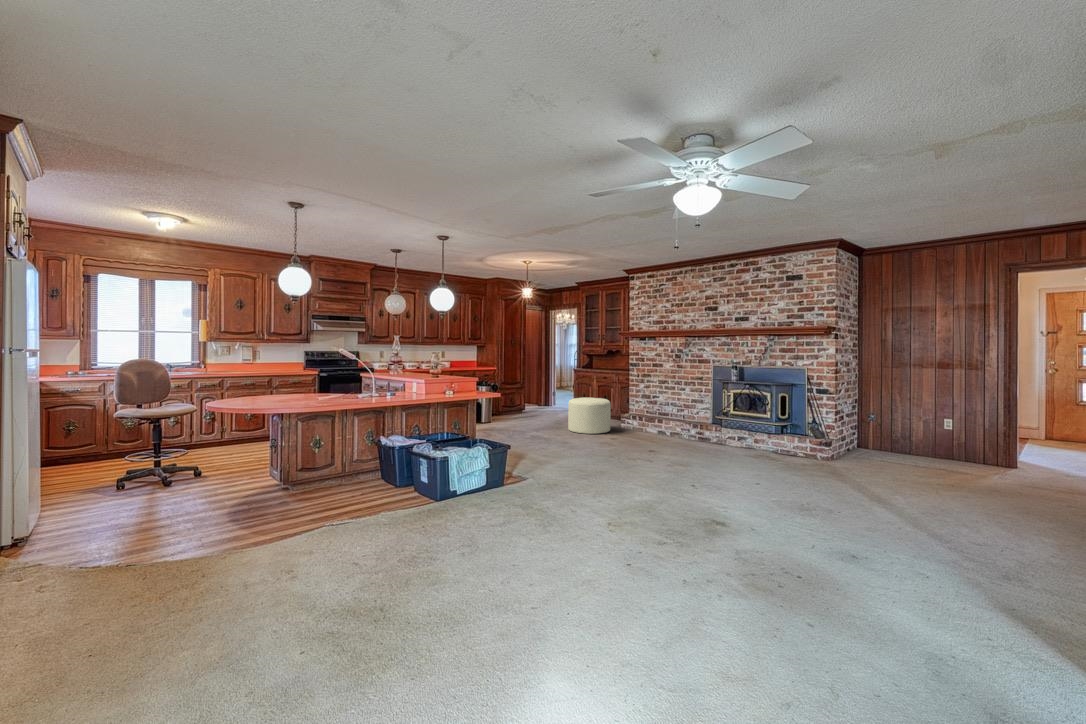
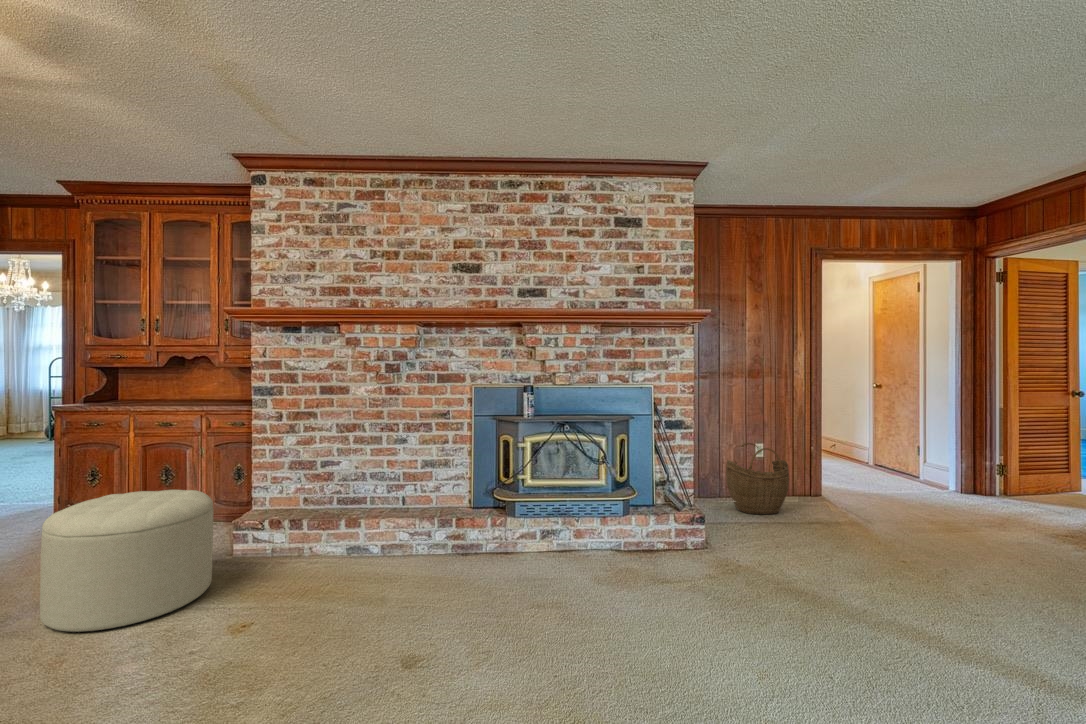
woven basket: none [902,413,955,464] -> present [726,443,789,514]

